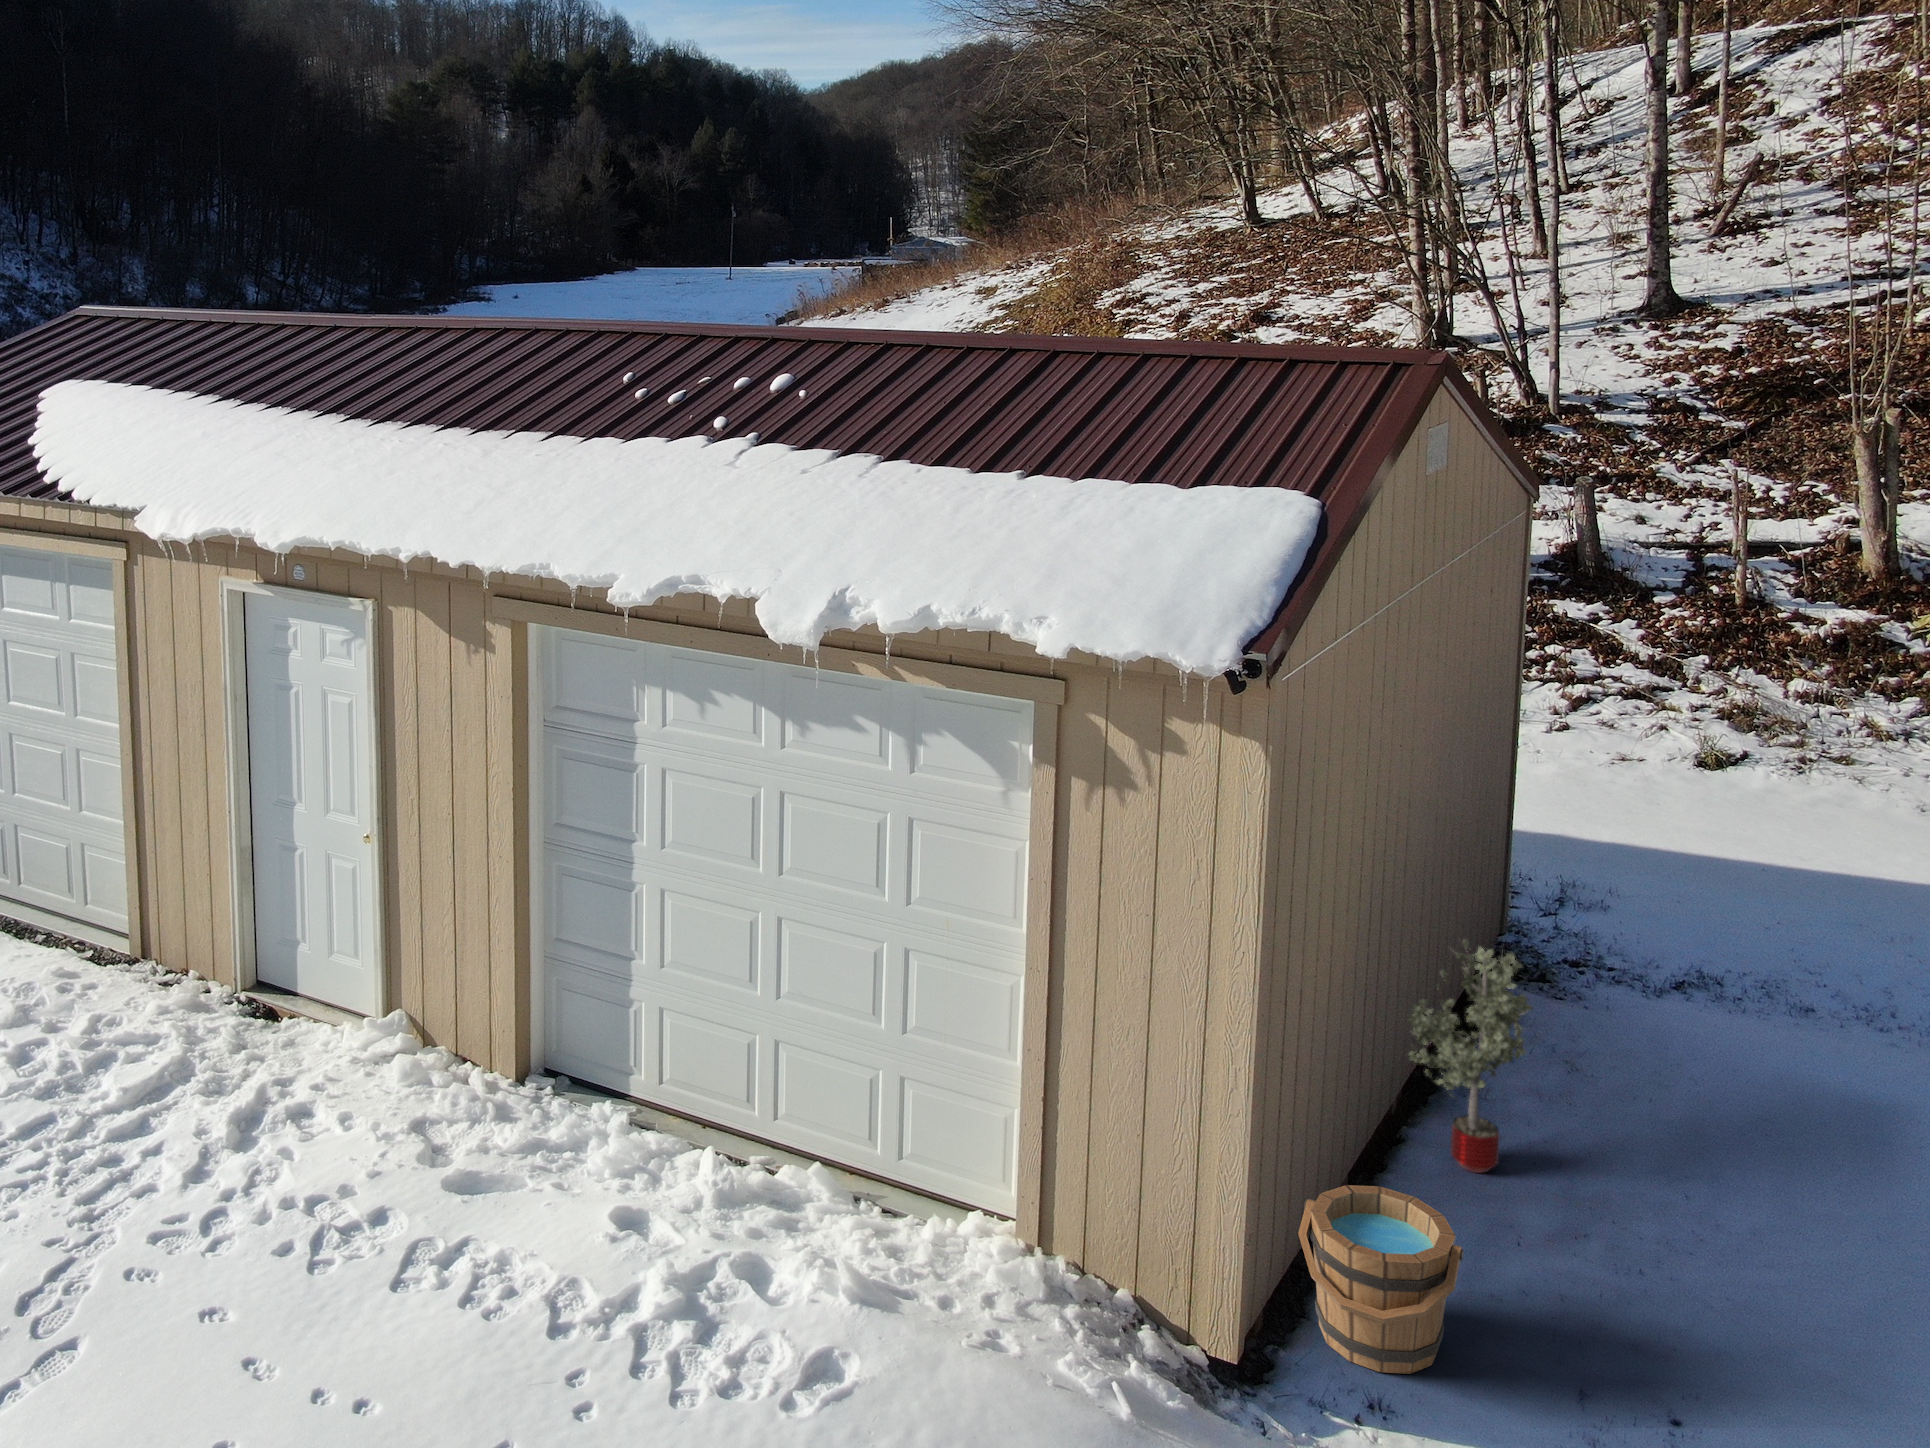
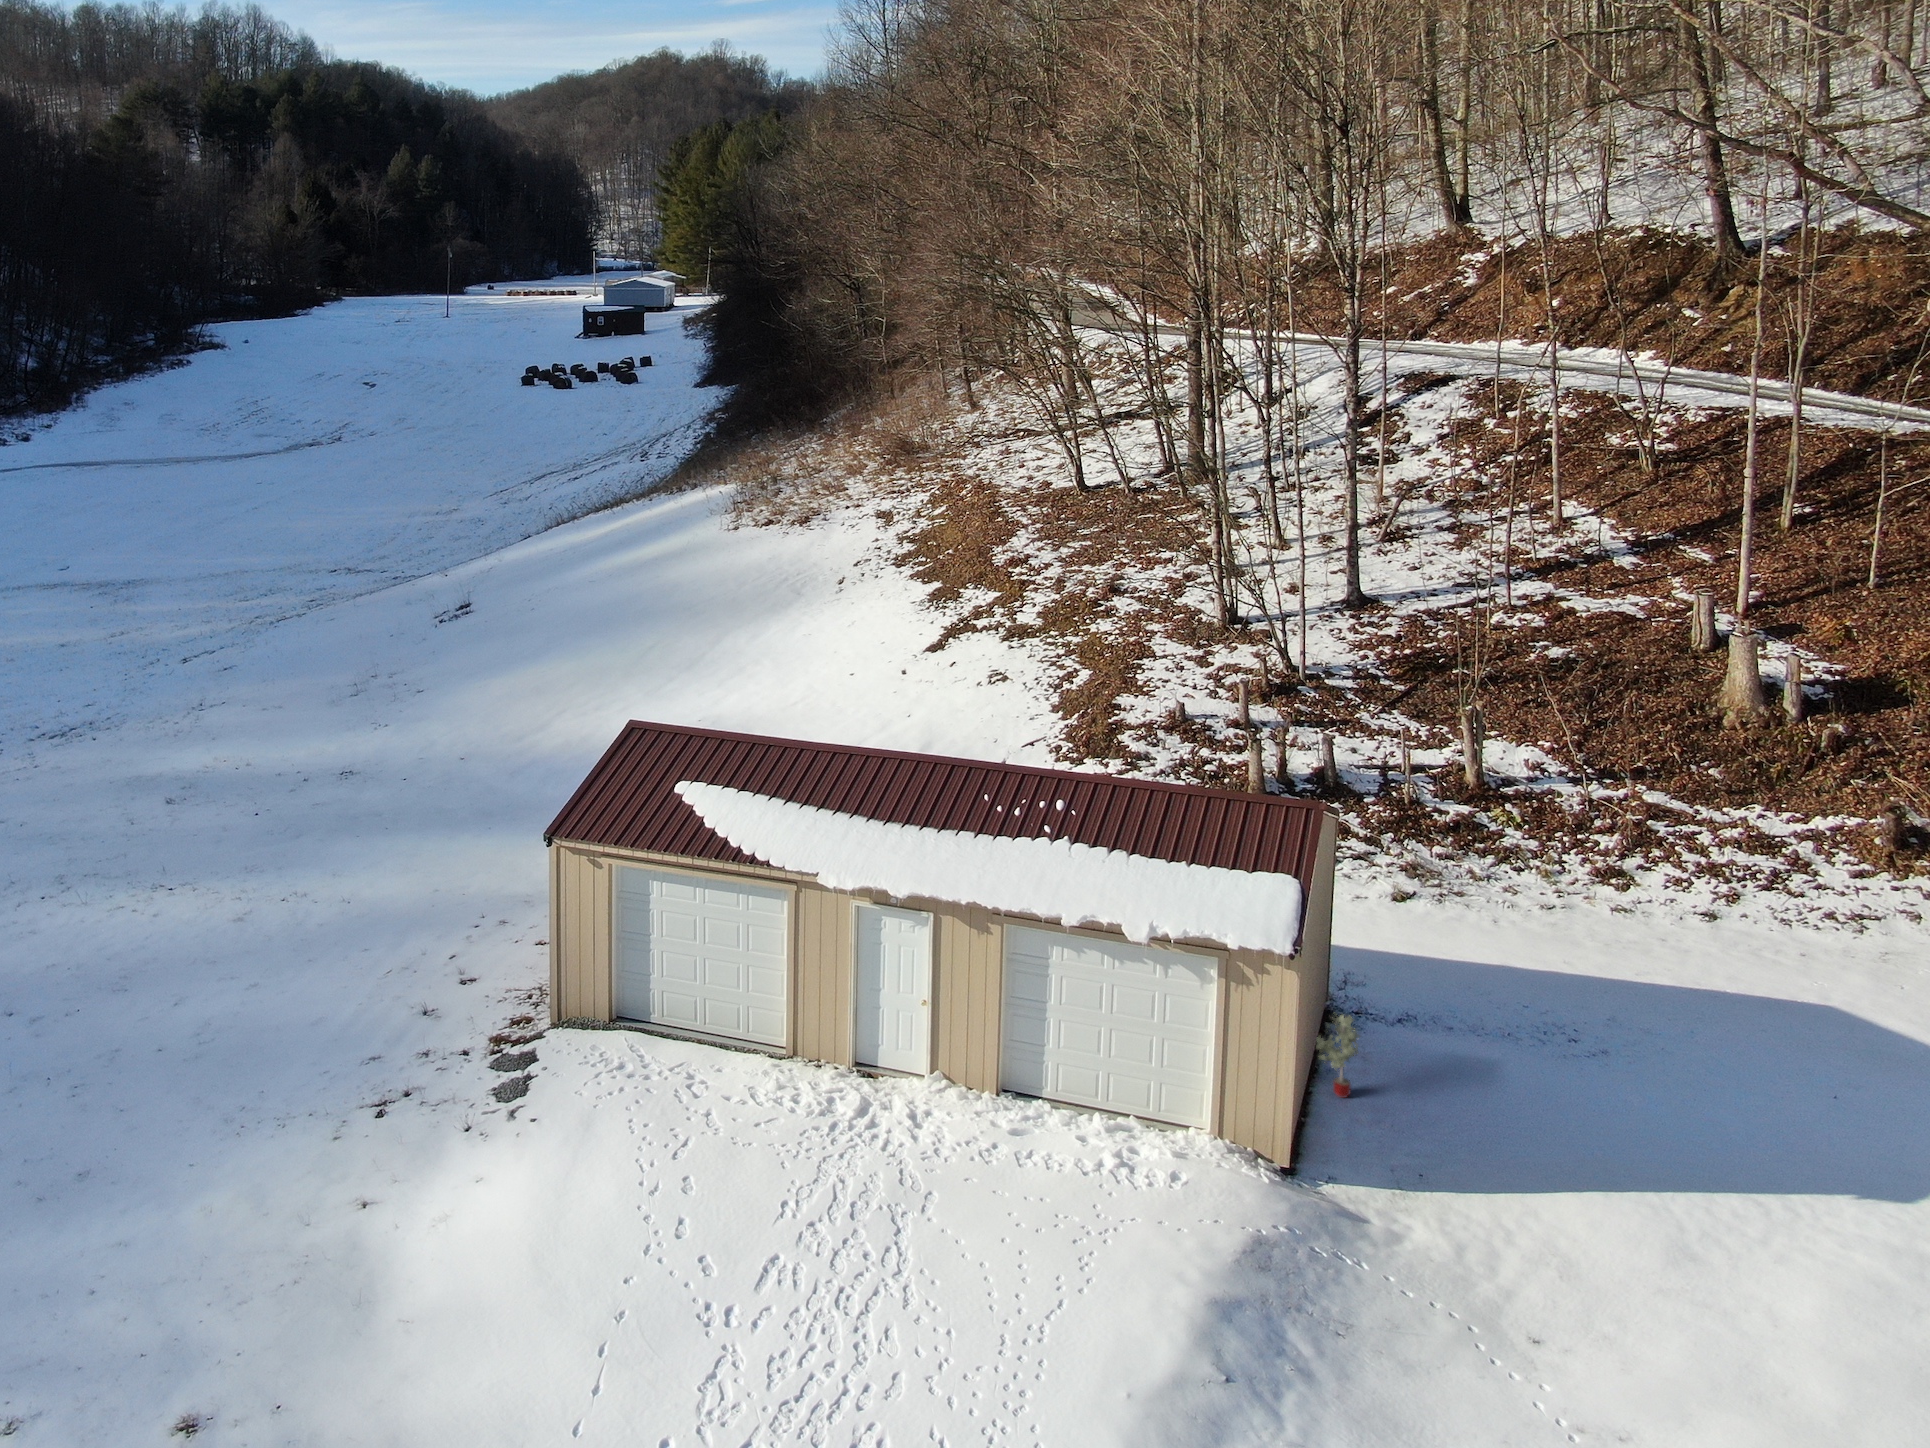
bucket: present [1298,1185,1464,1374] -> none [1300,1105,1354,1164]

